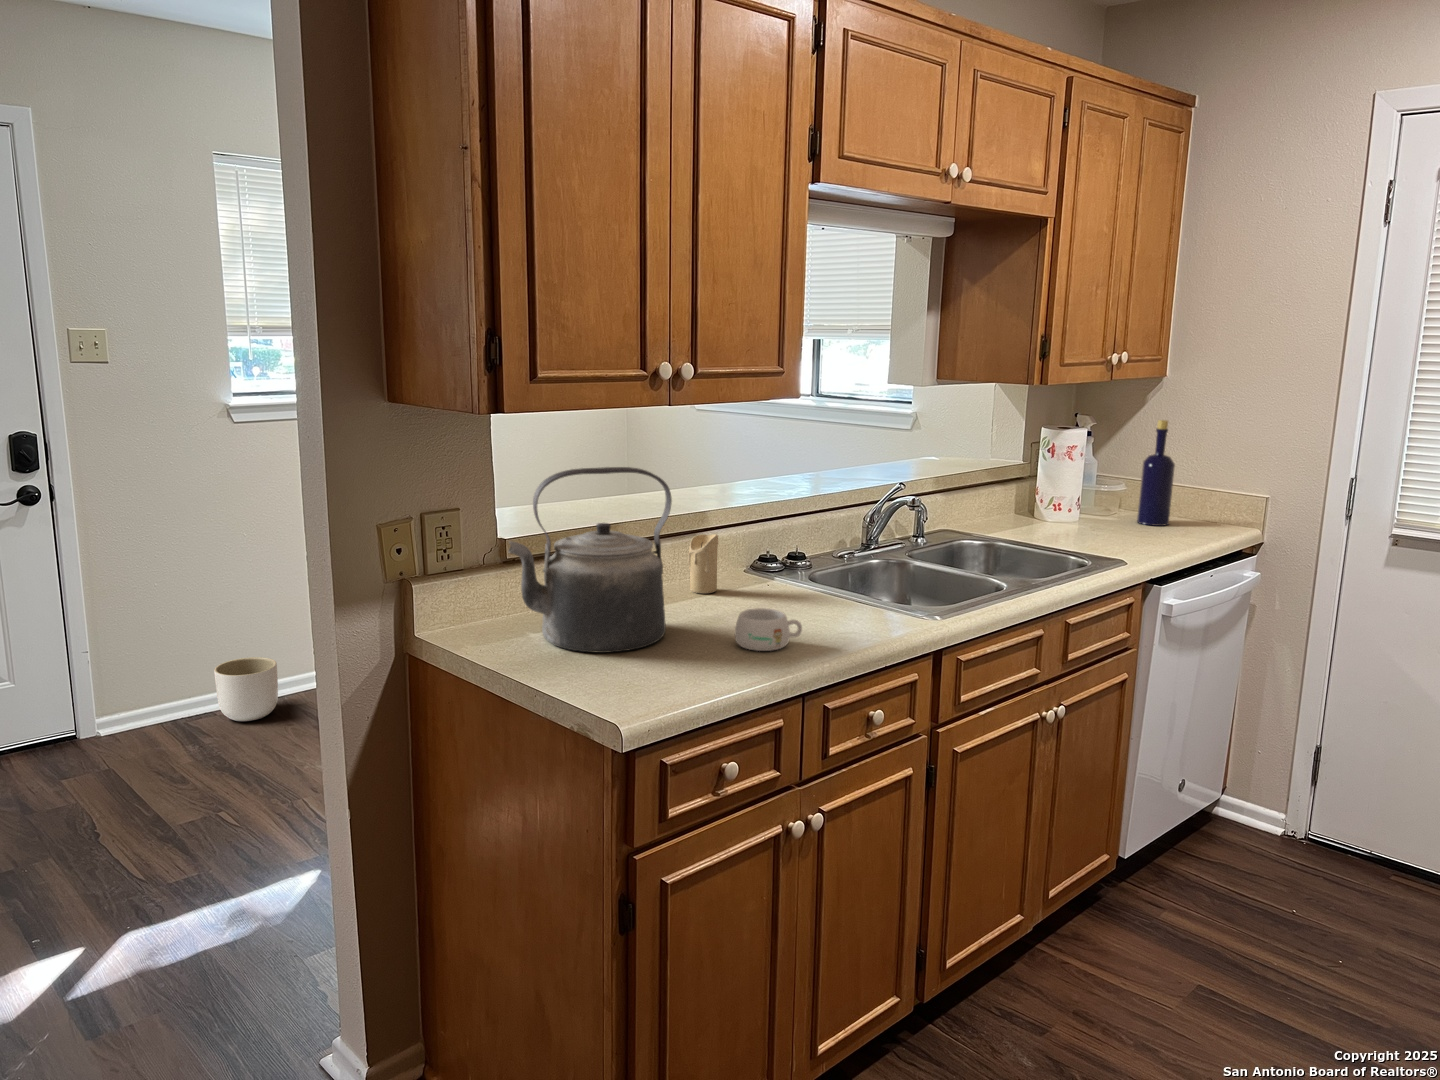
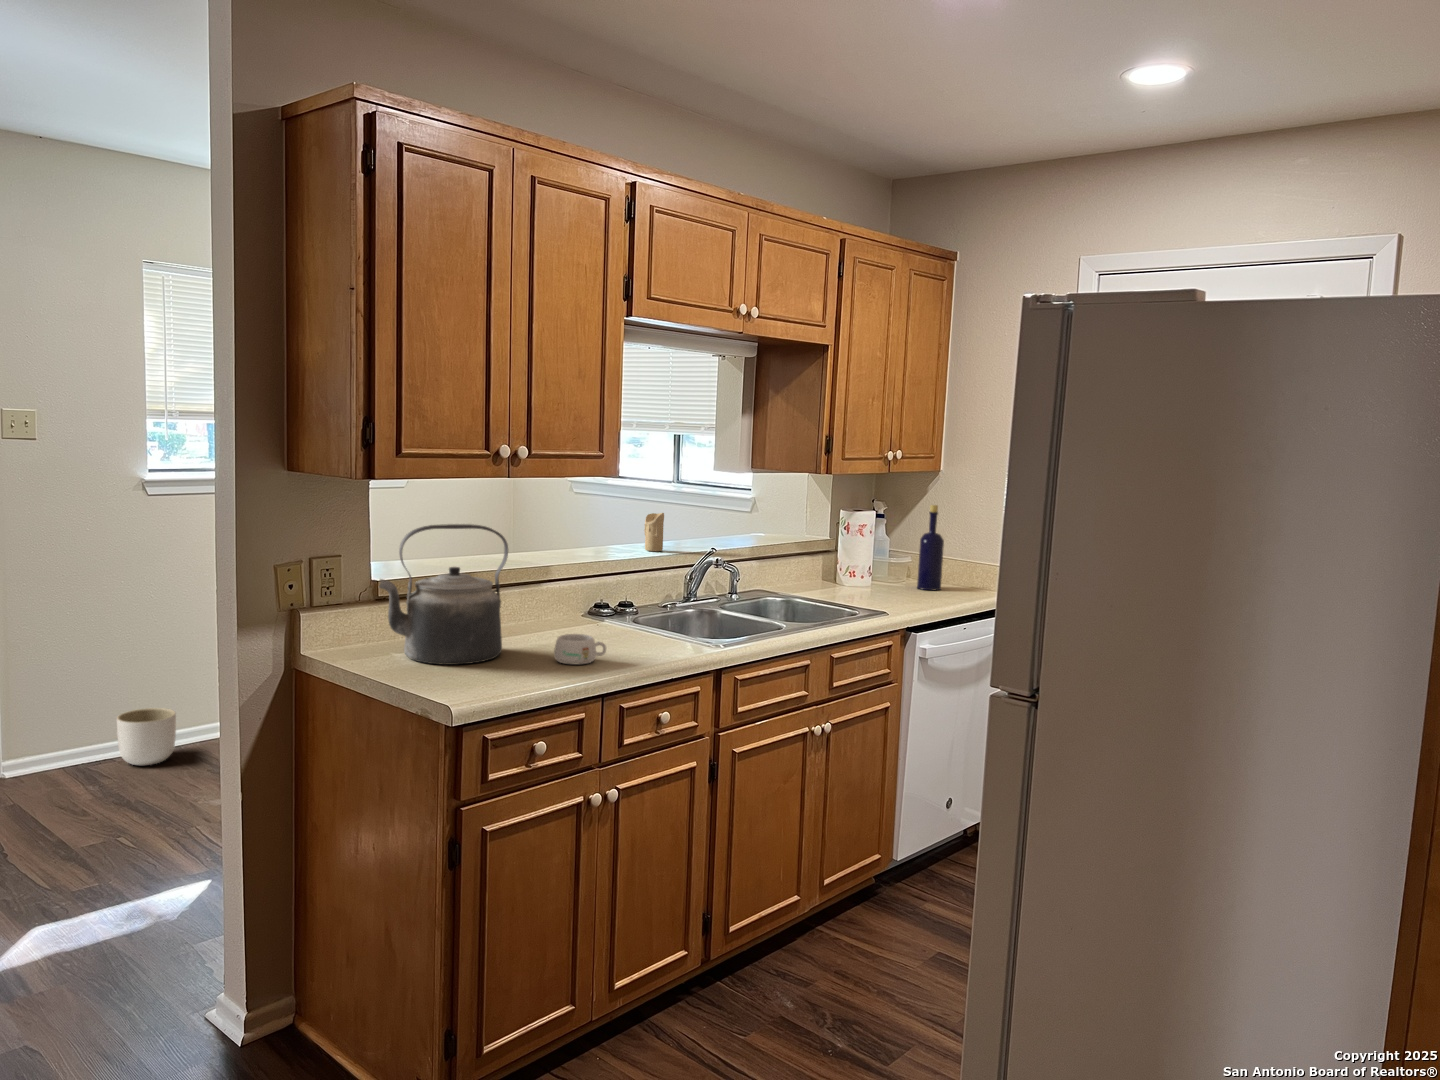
candle: present [688,534,718,594] -> present [644,513,664,551]

